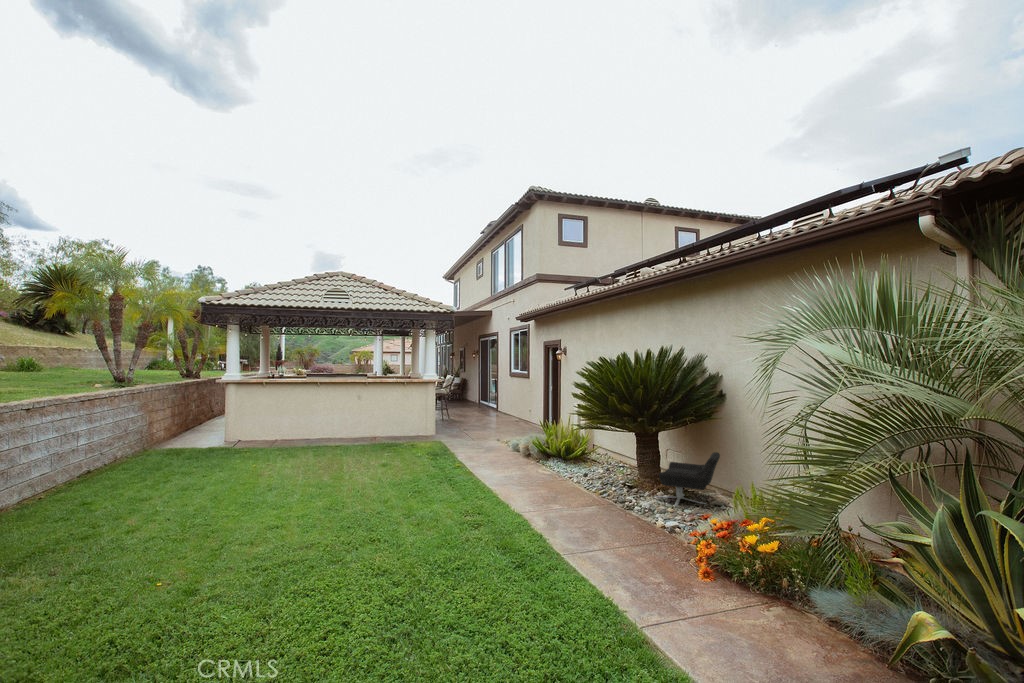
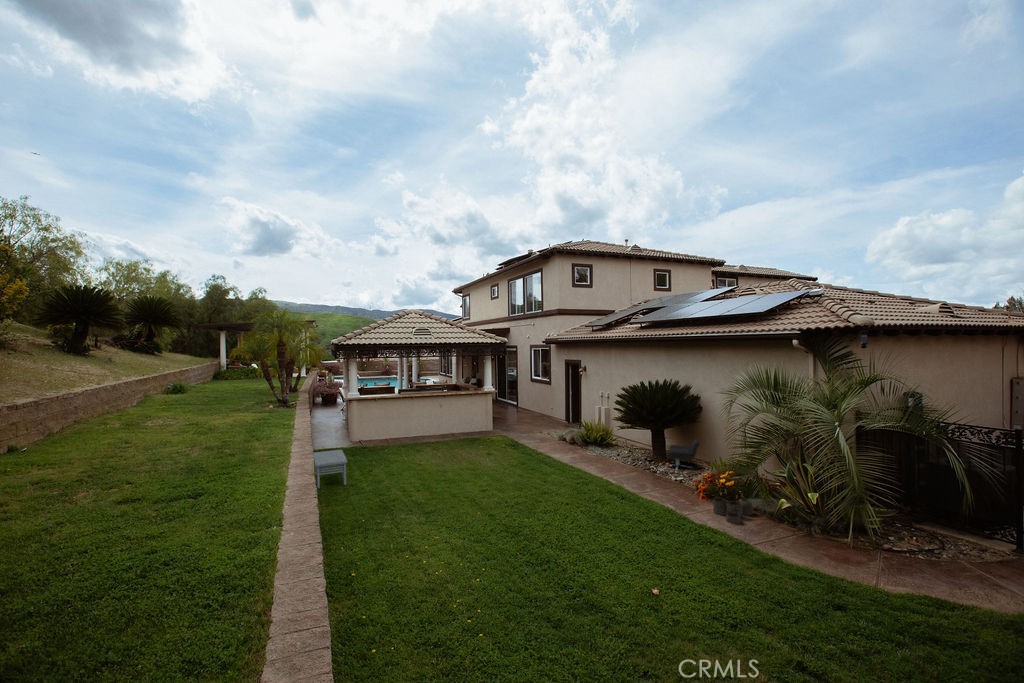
storage bench: none [17,447,122,511] -> present [313,449,347,488]
woven basket: none [724,577,823,664] -> present [713,497,753,524]

